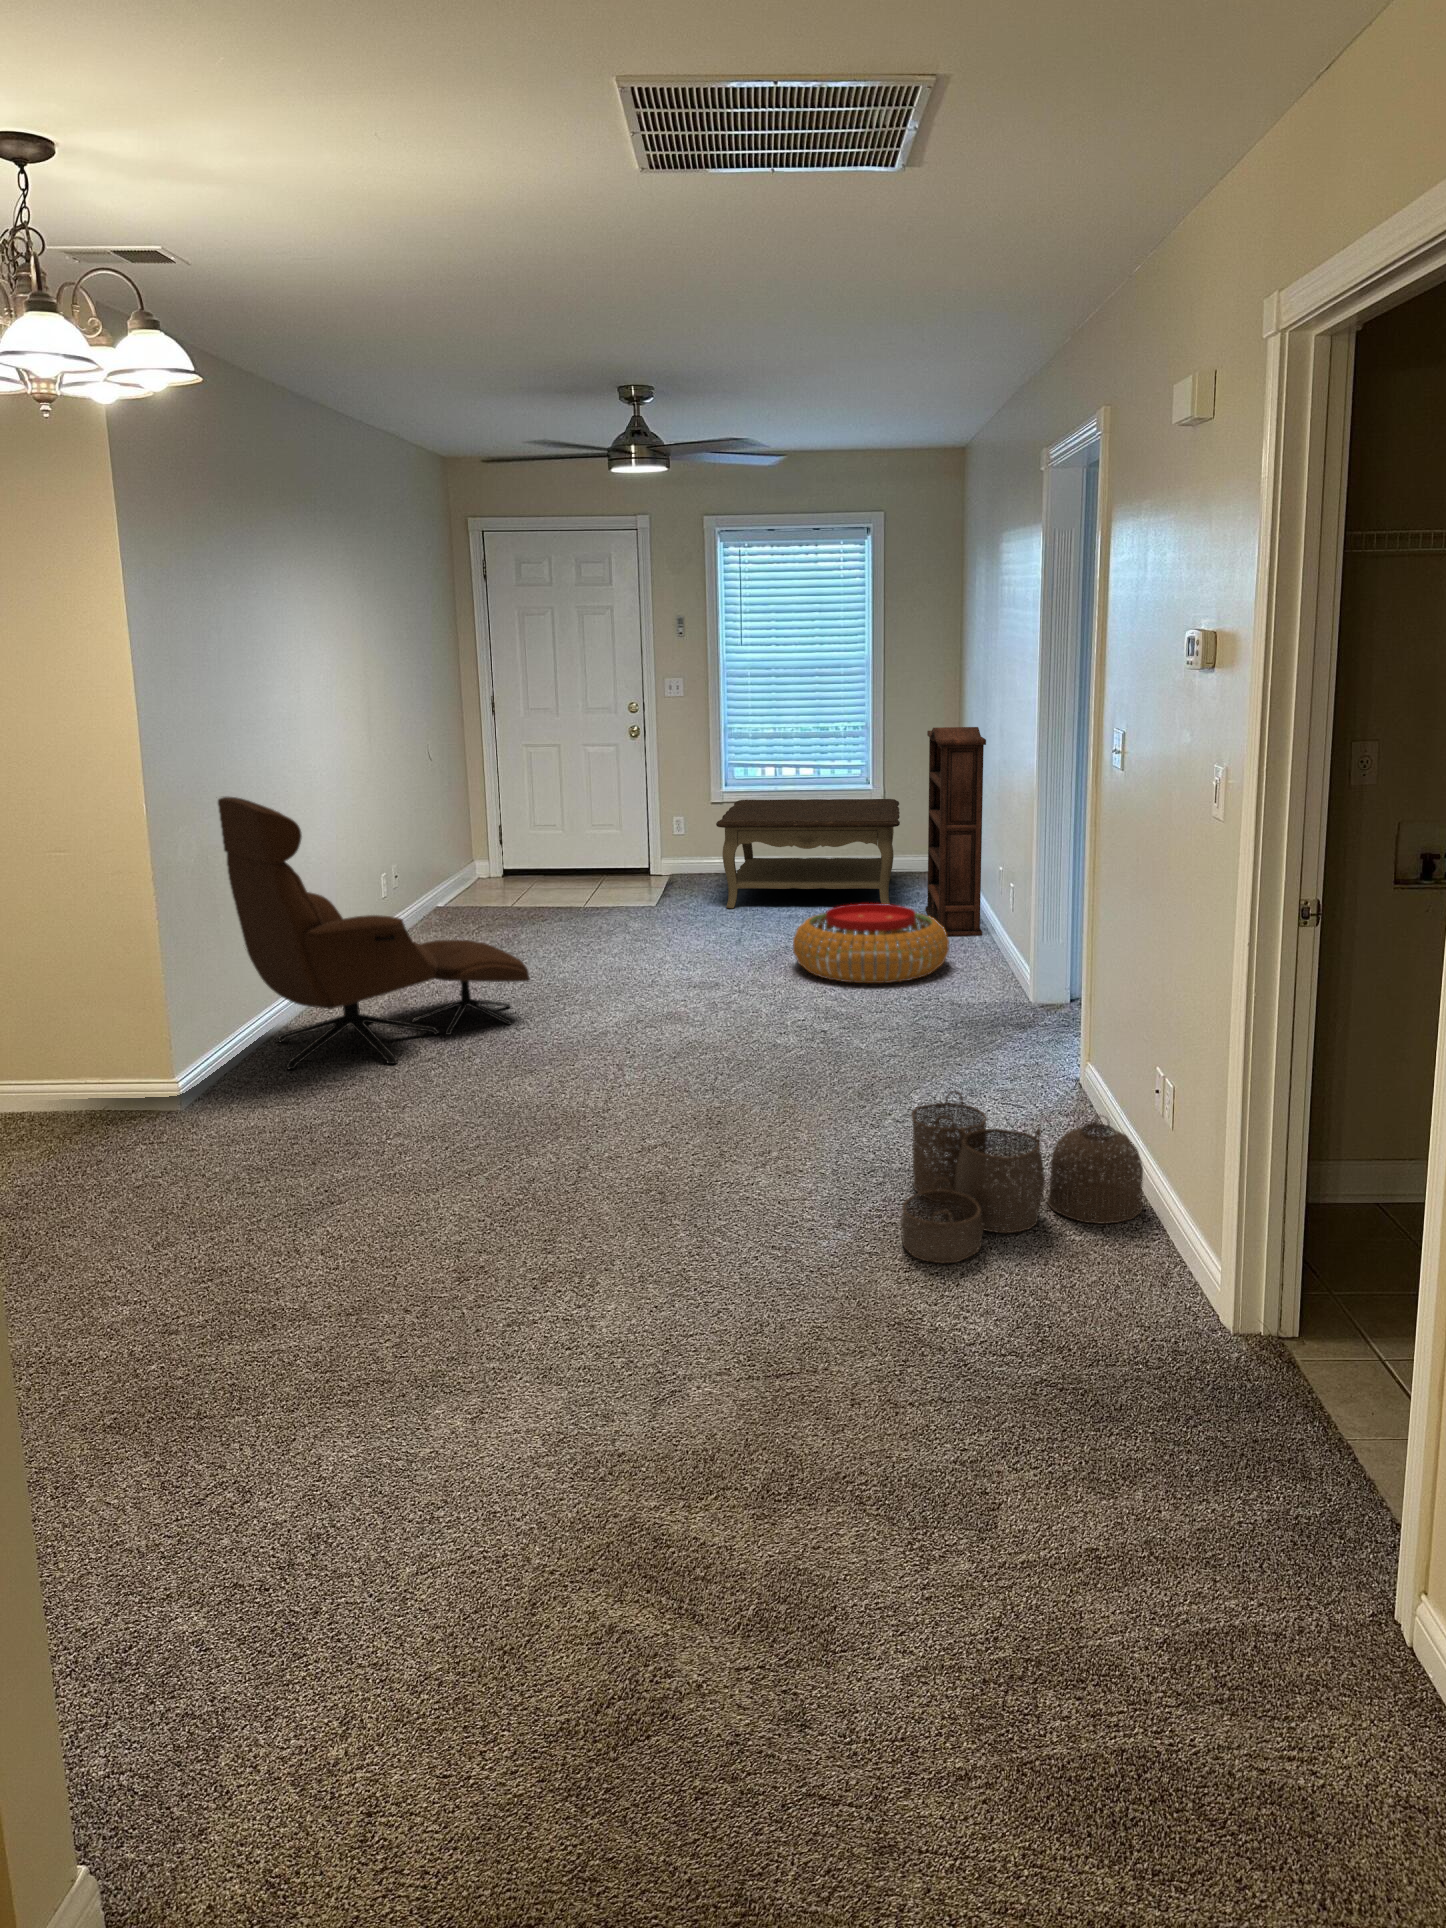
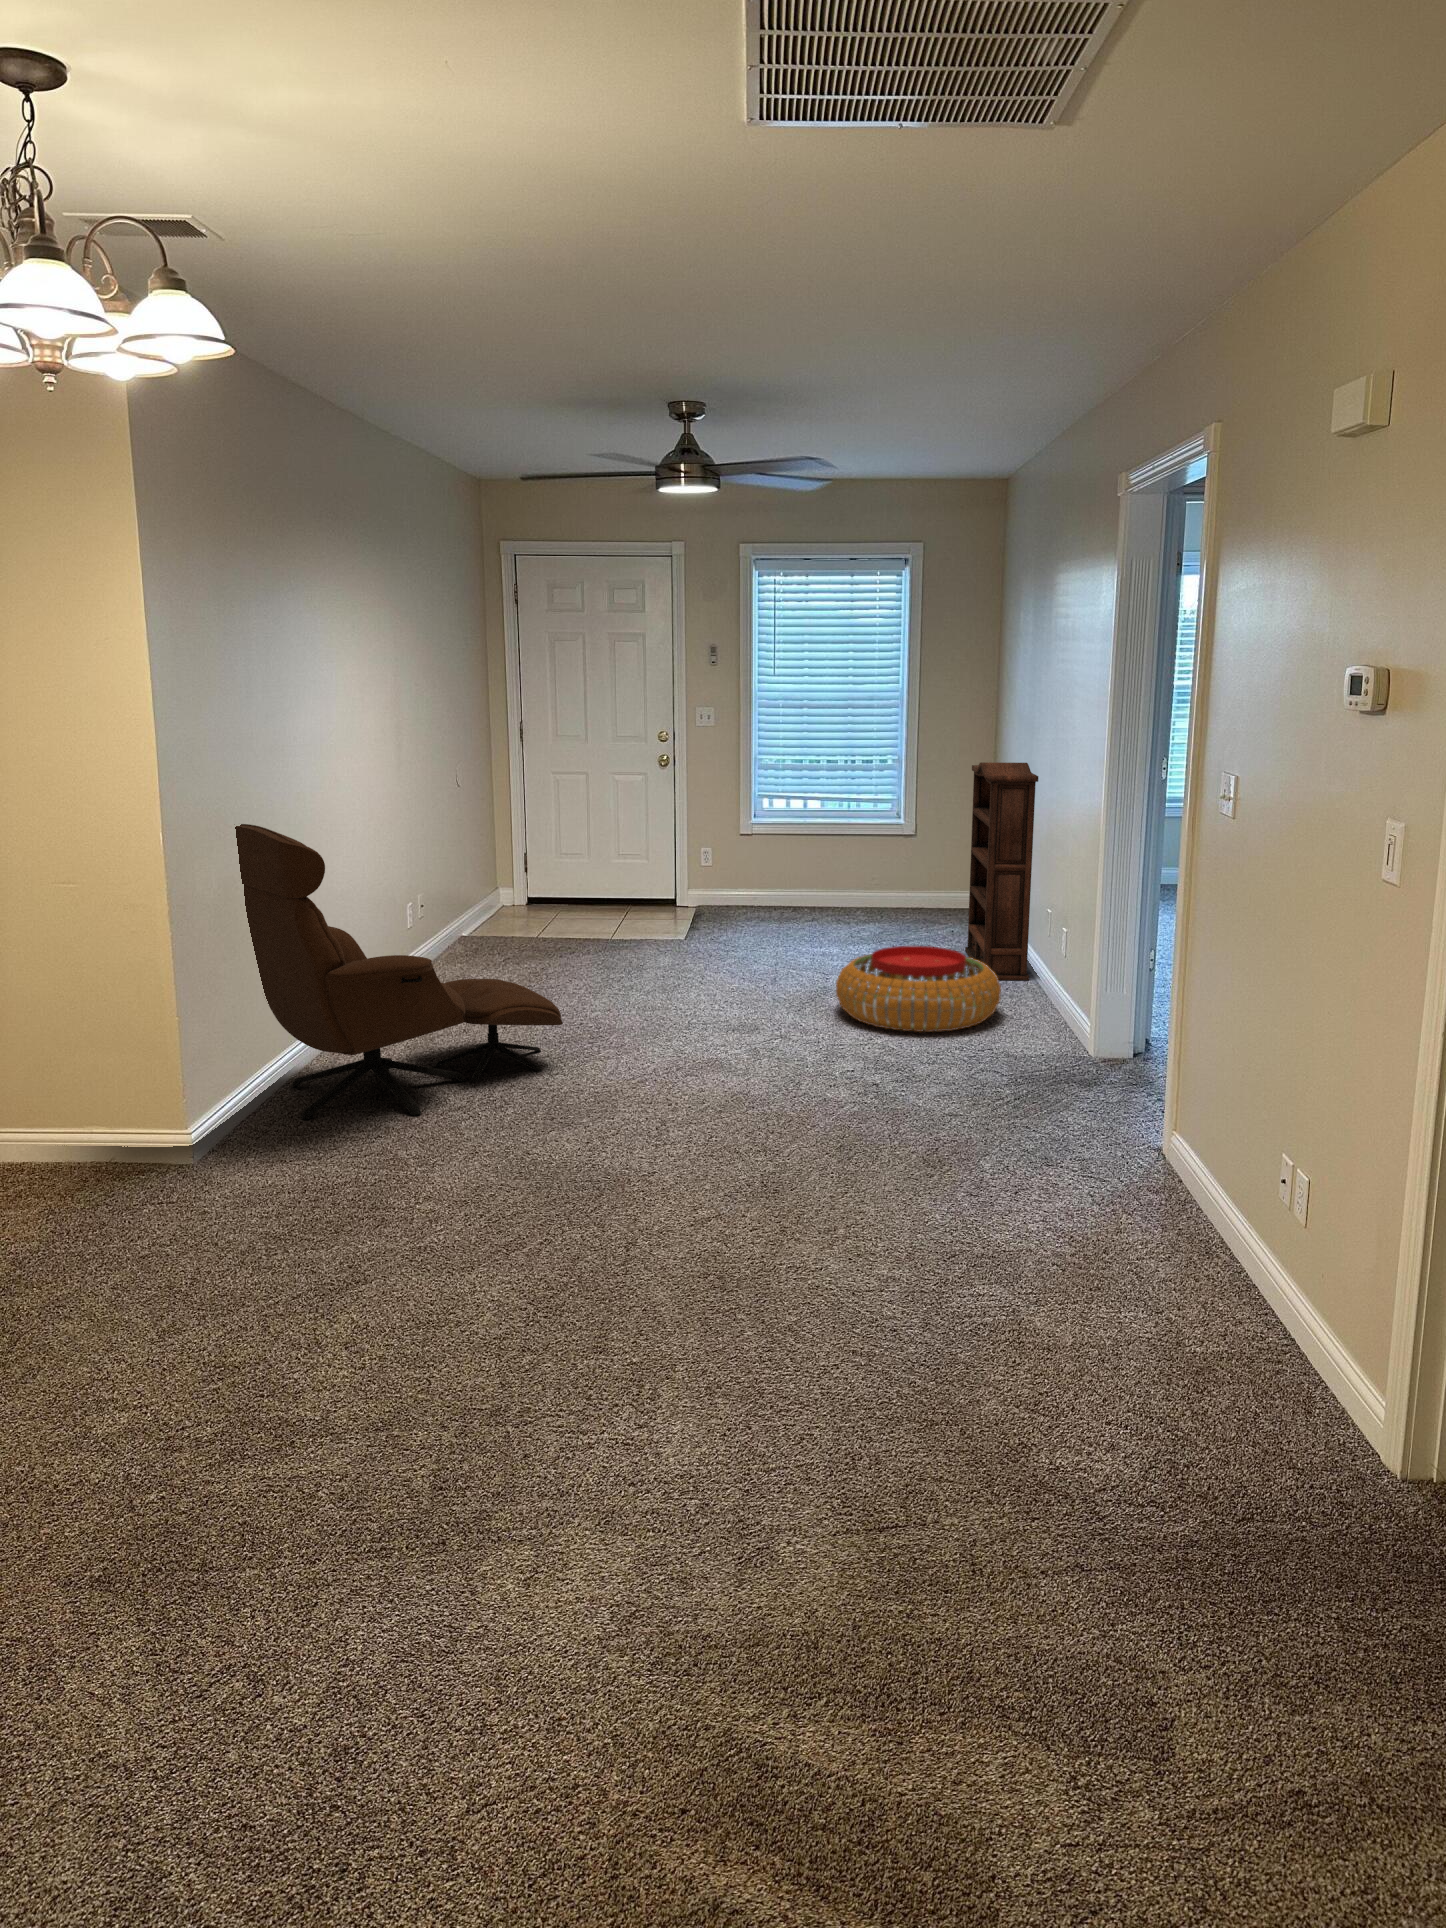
coffee table: present [716,799,900,908] -> none [749,832,940,949]
woven basket: present [901,1091,1143,1263] -> none [1000,1171,1268,1378]

